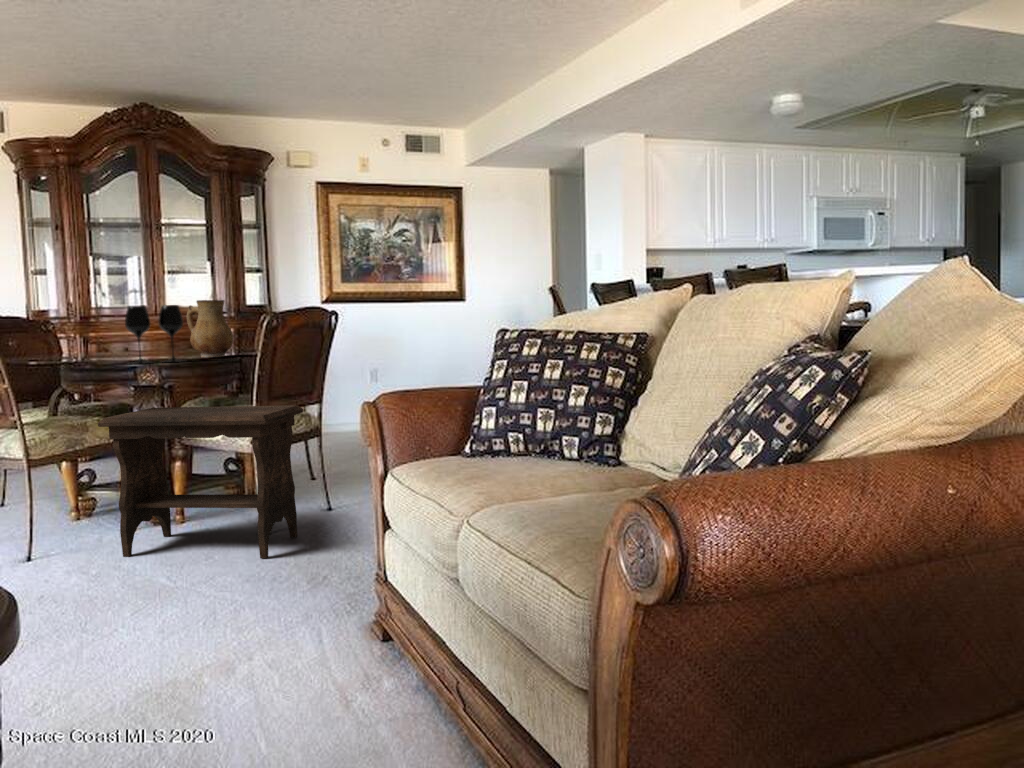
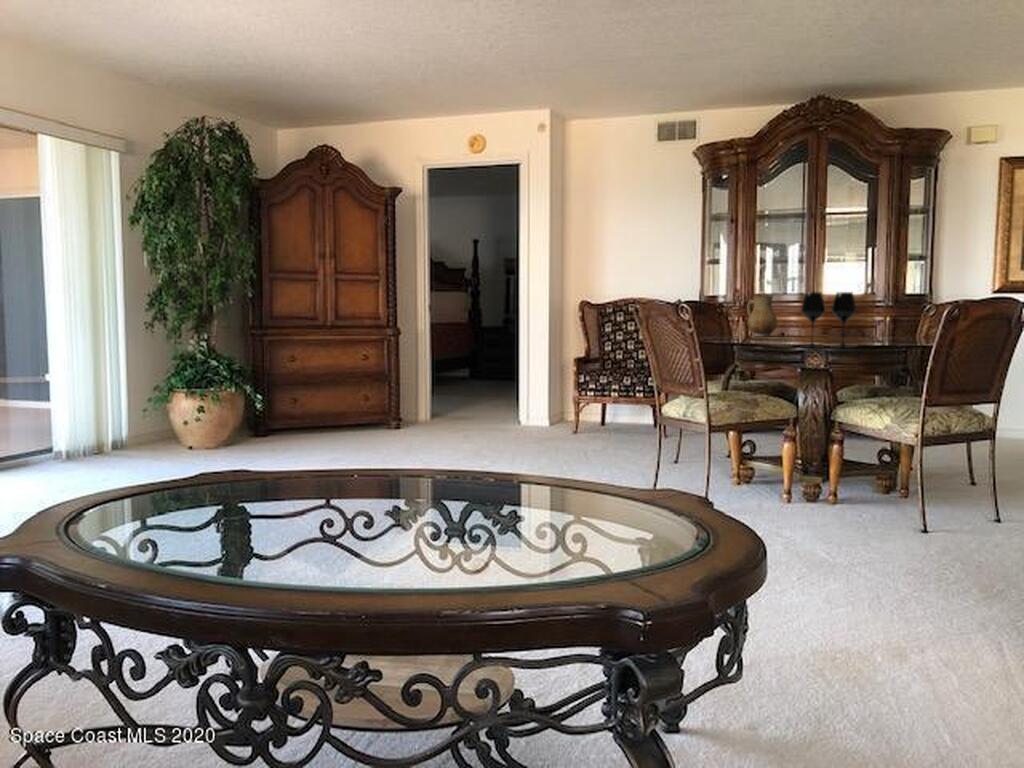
ceramic pitcher: present [187,300,233,357] -> present [747,295,778,336]
footstool: present [98,405,303,558] -> none [775,390,981,554]

